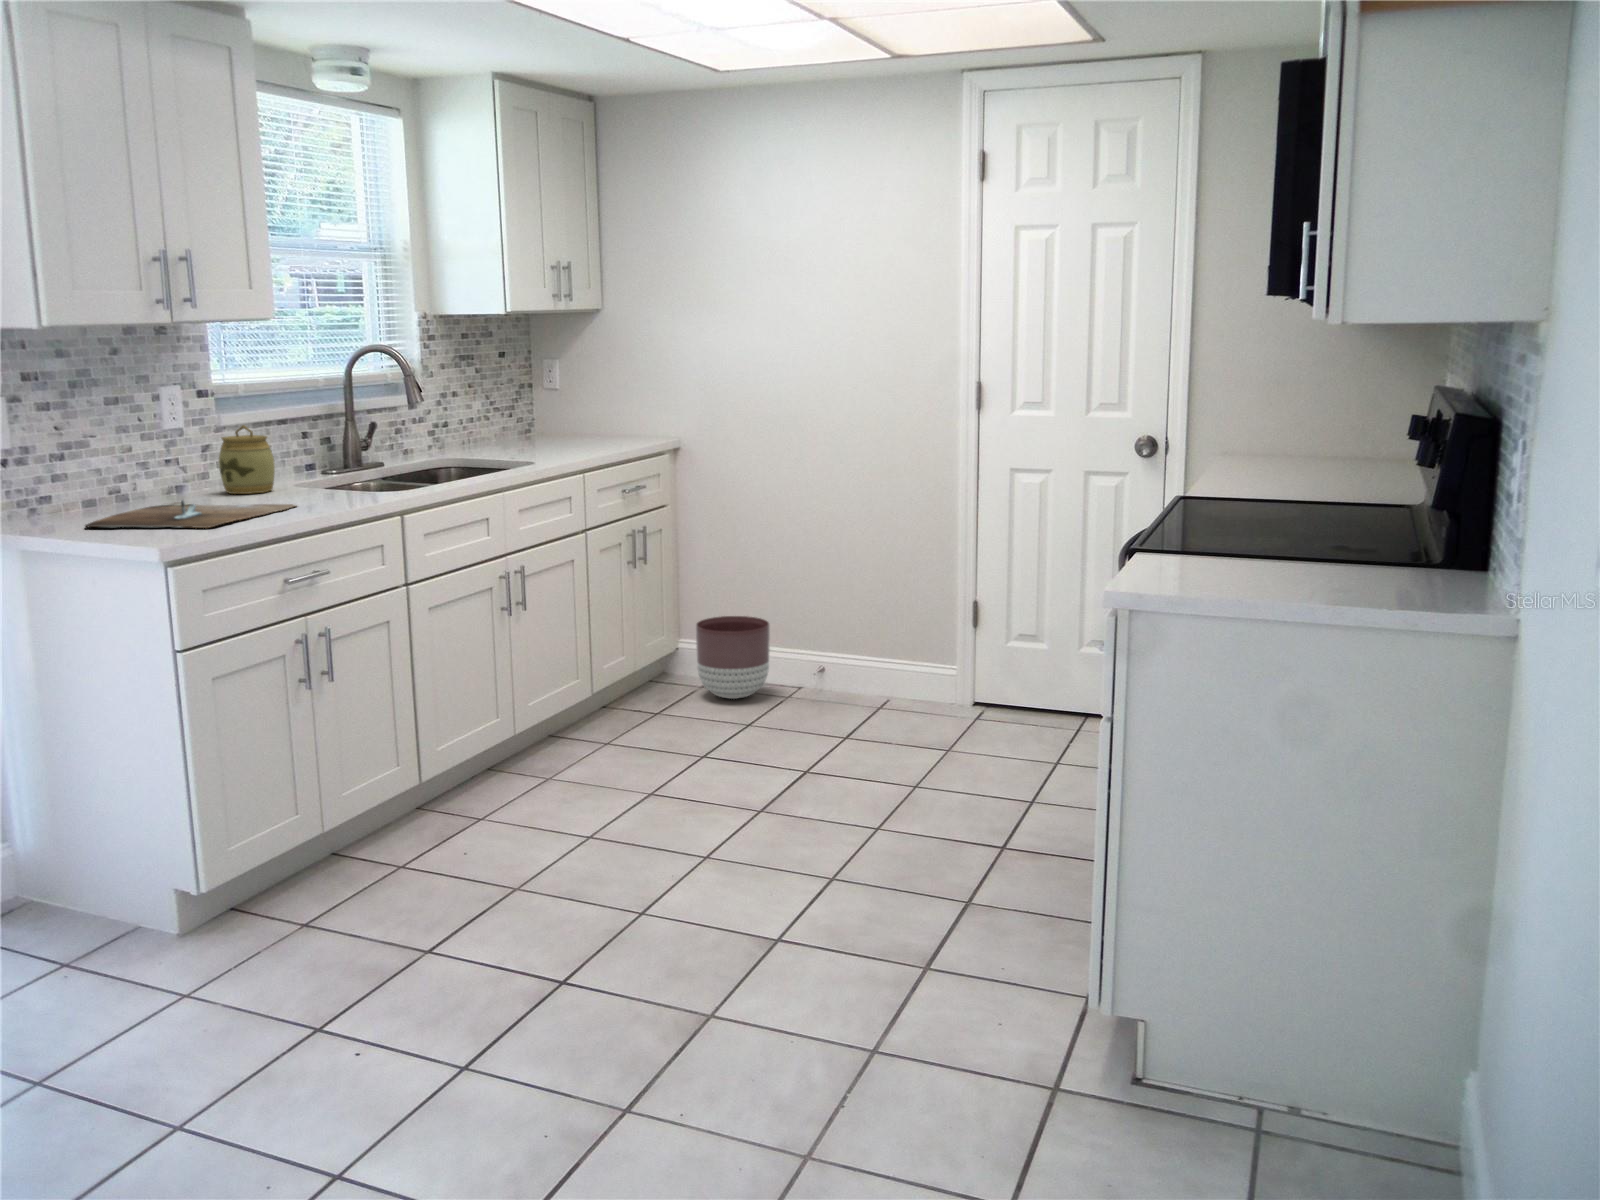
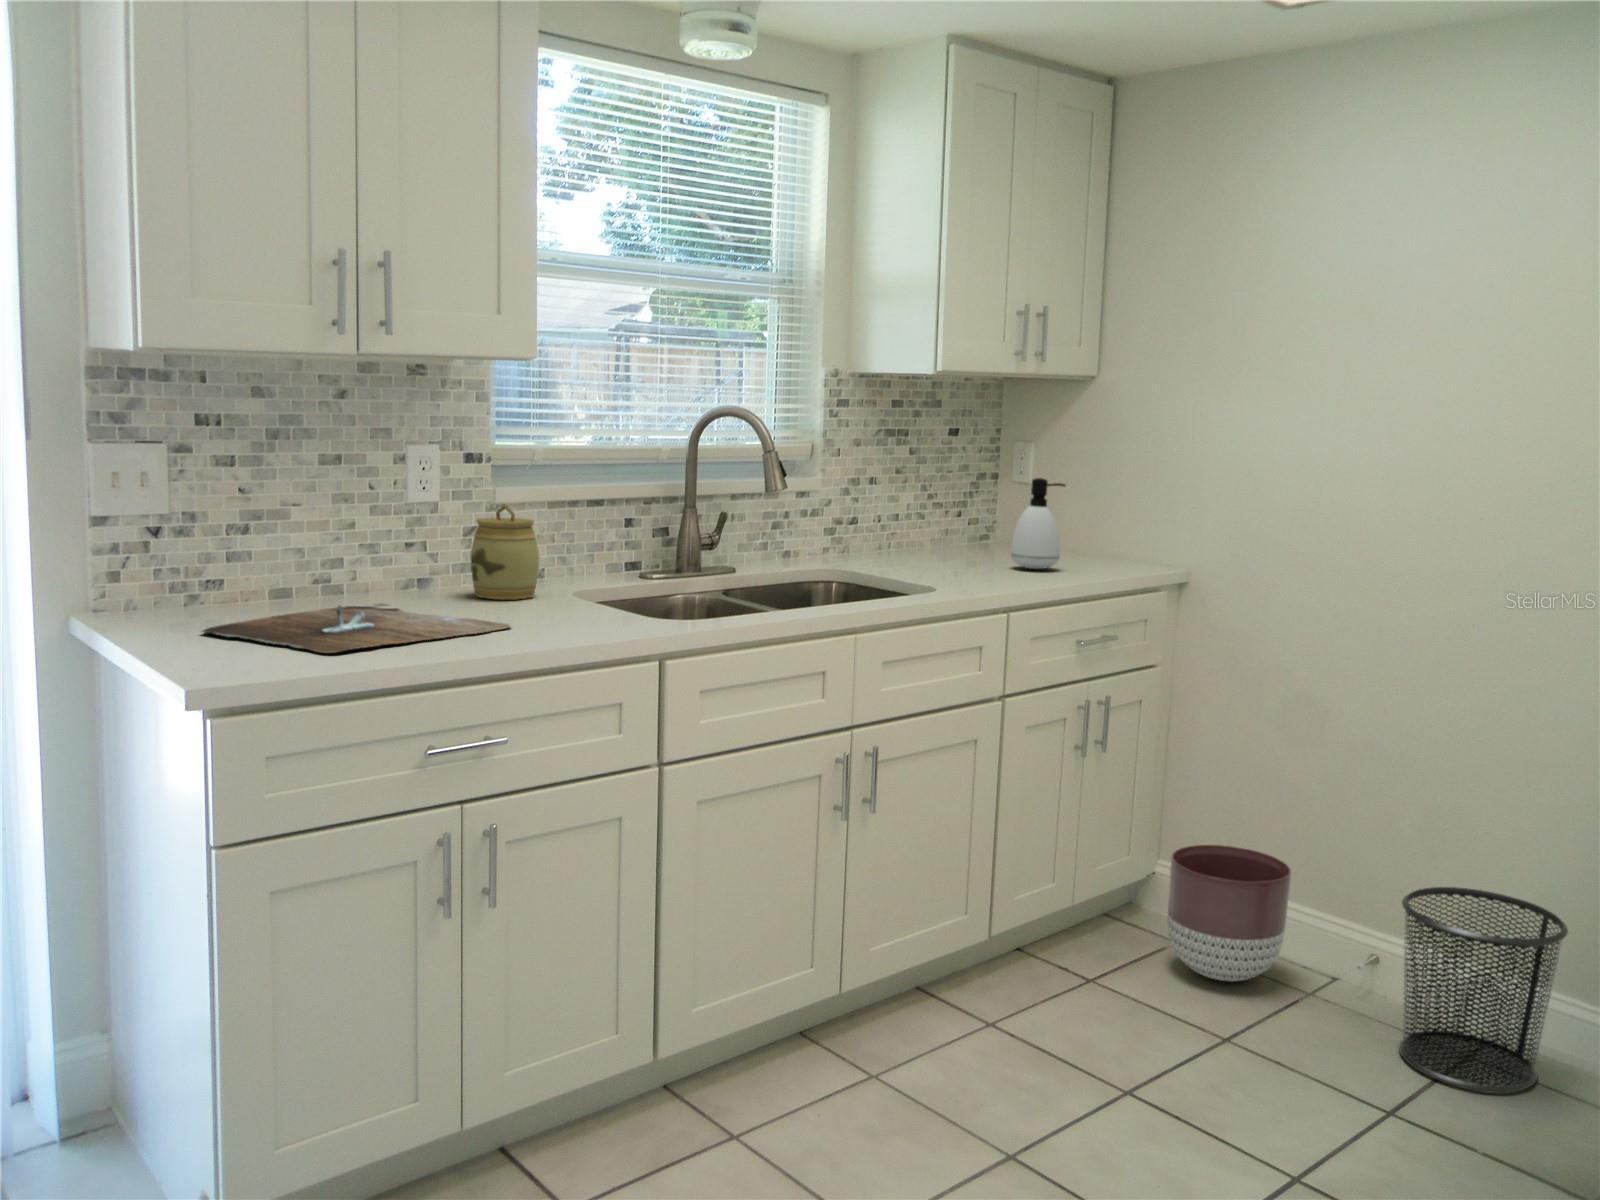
soap dispenser: none [566,384,599,447] -> present [1011,478,1065,569]
waste bin: none [838,612,926,722] -> present [1399,887,1568,1093]

